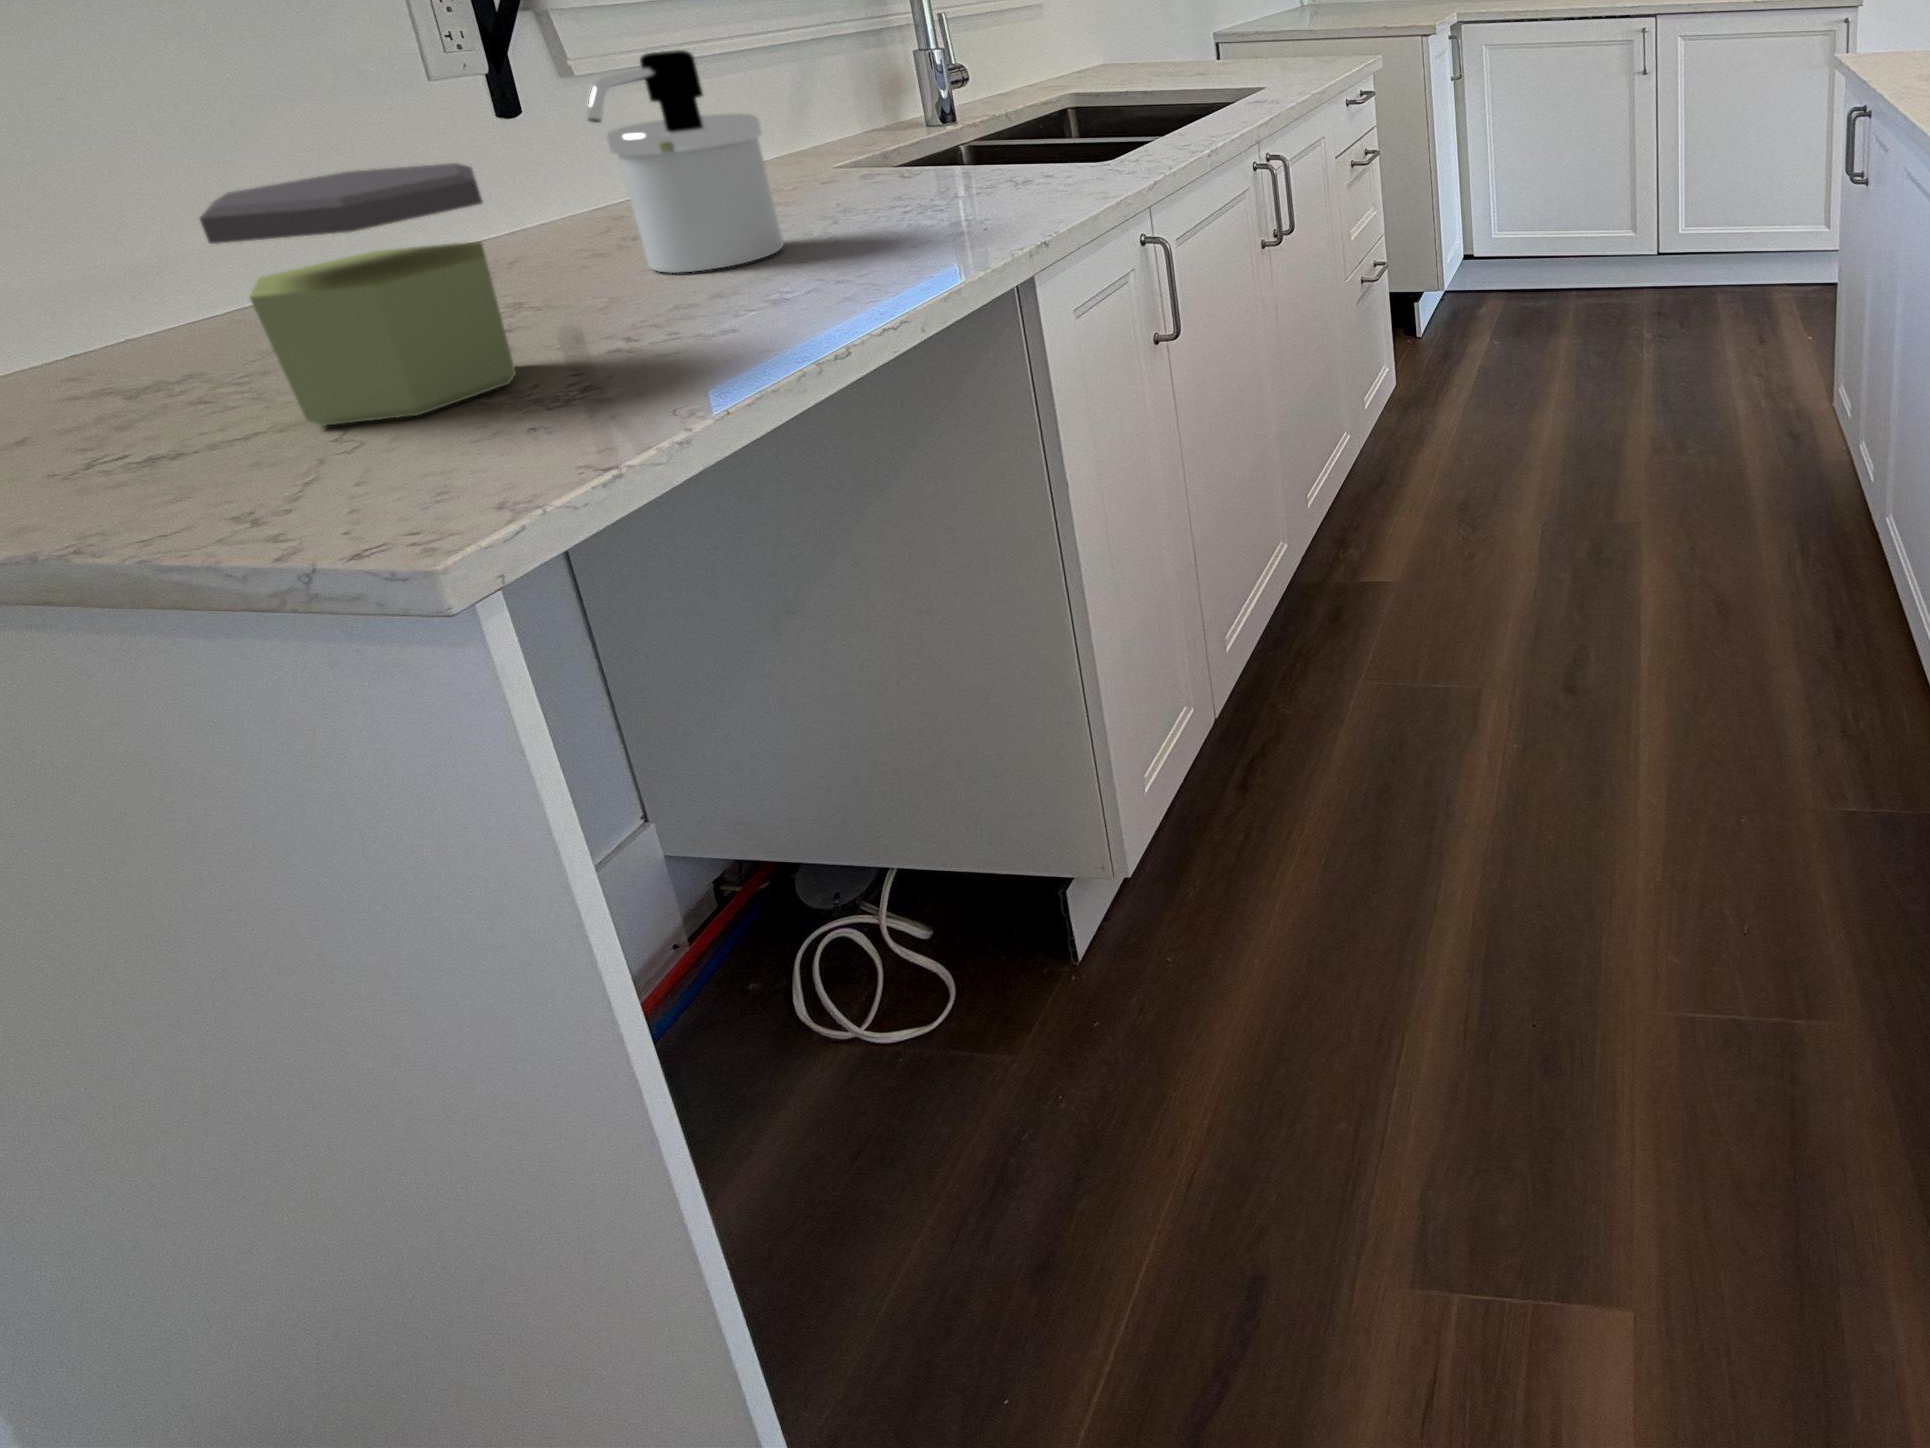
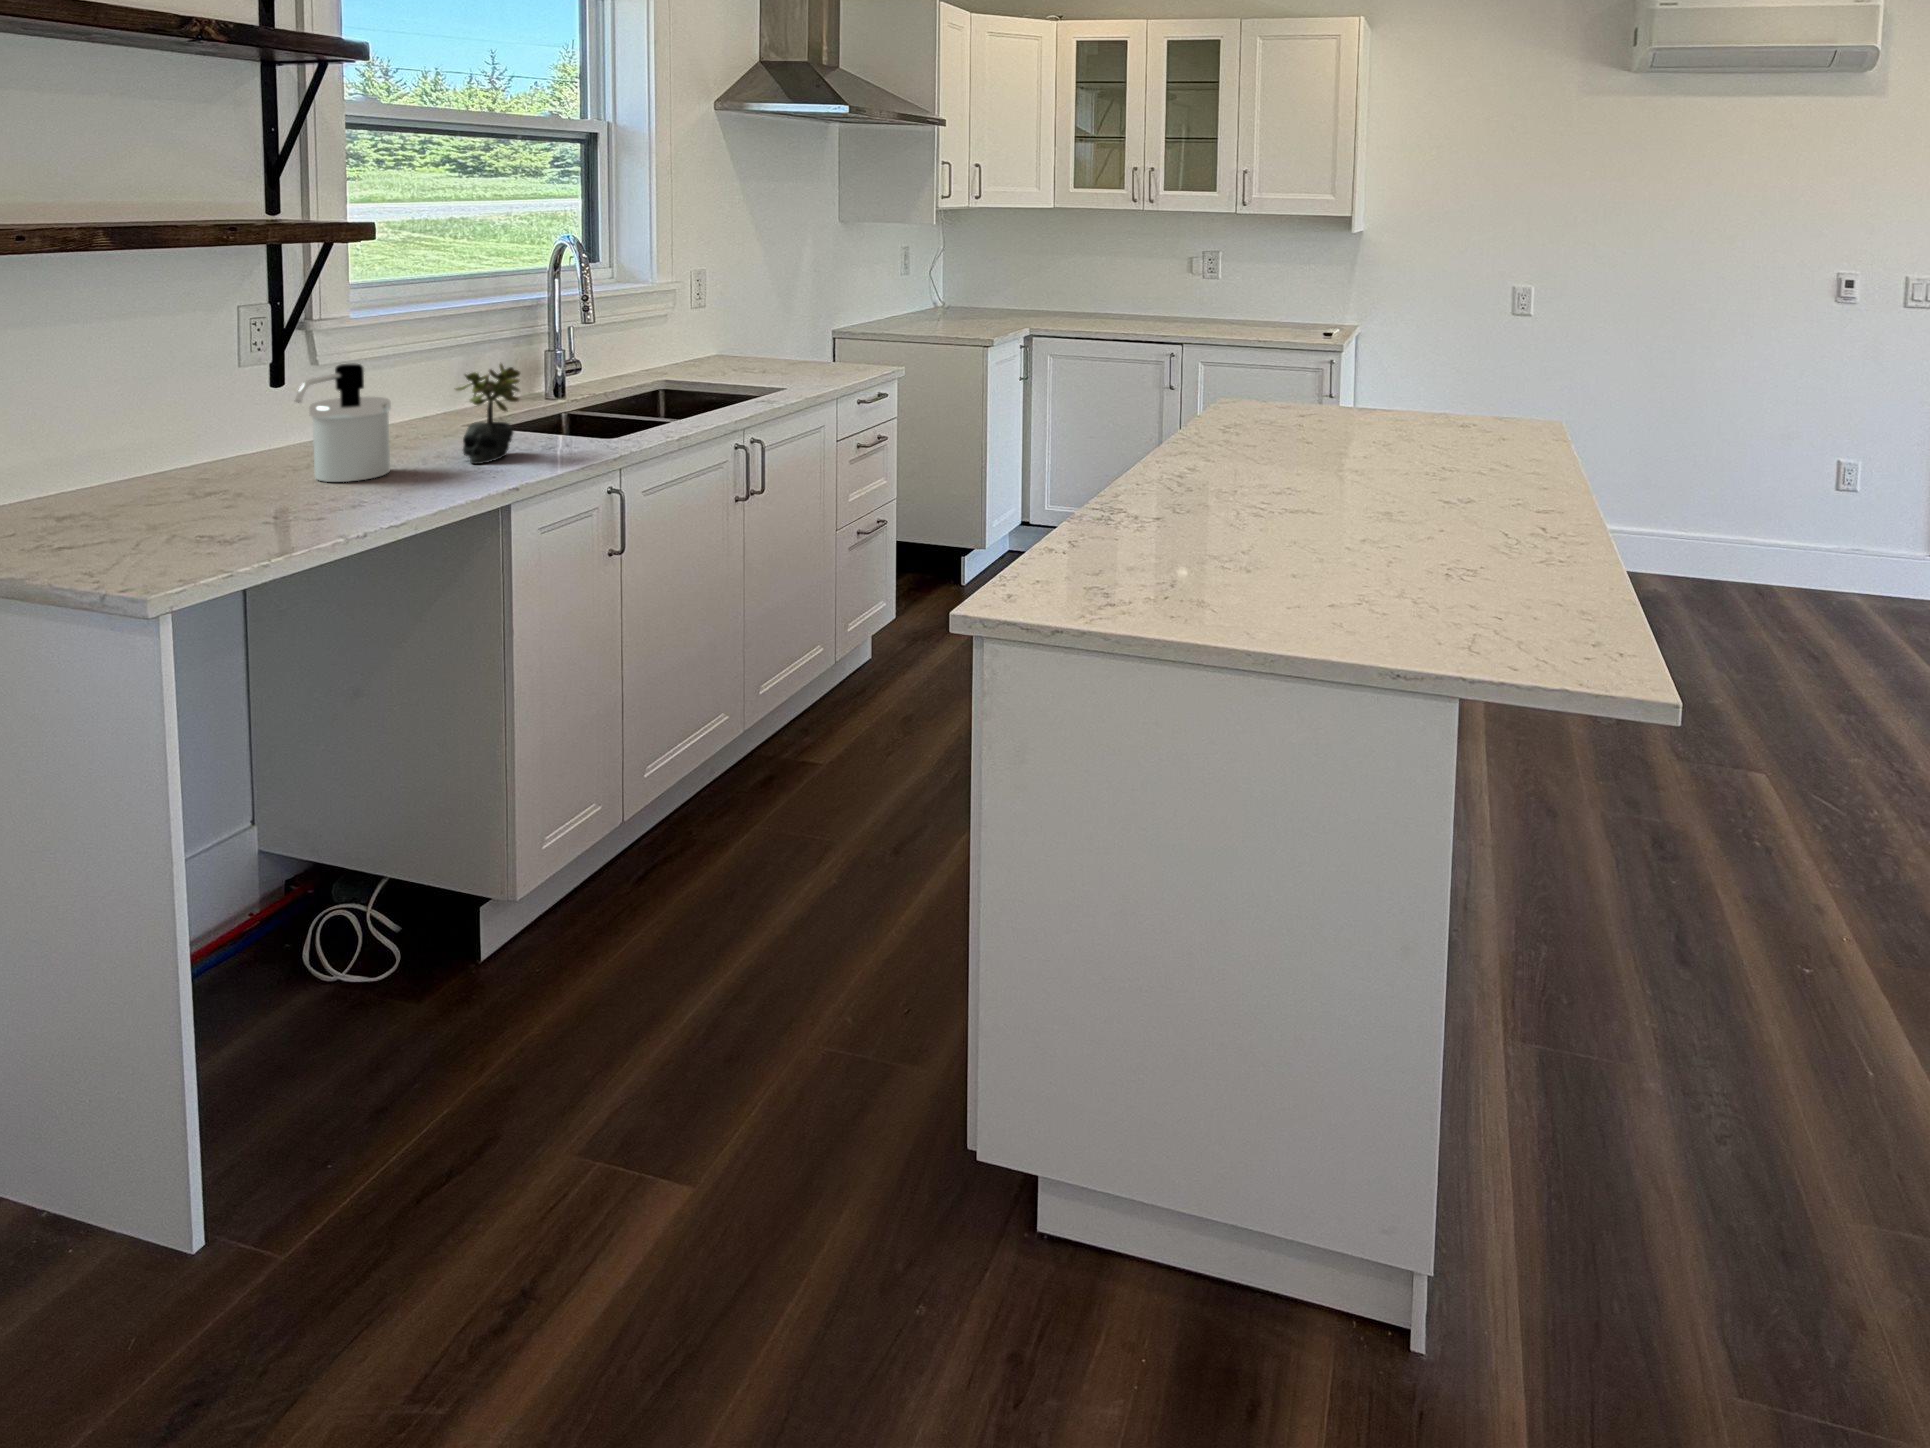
succulent plant: none [854,44,976,220] -> present [456,364,520,464]
jar: present [200,163,516,426] -> none [108,423,227,539]

